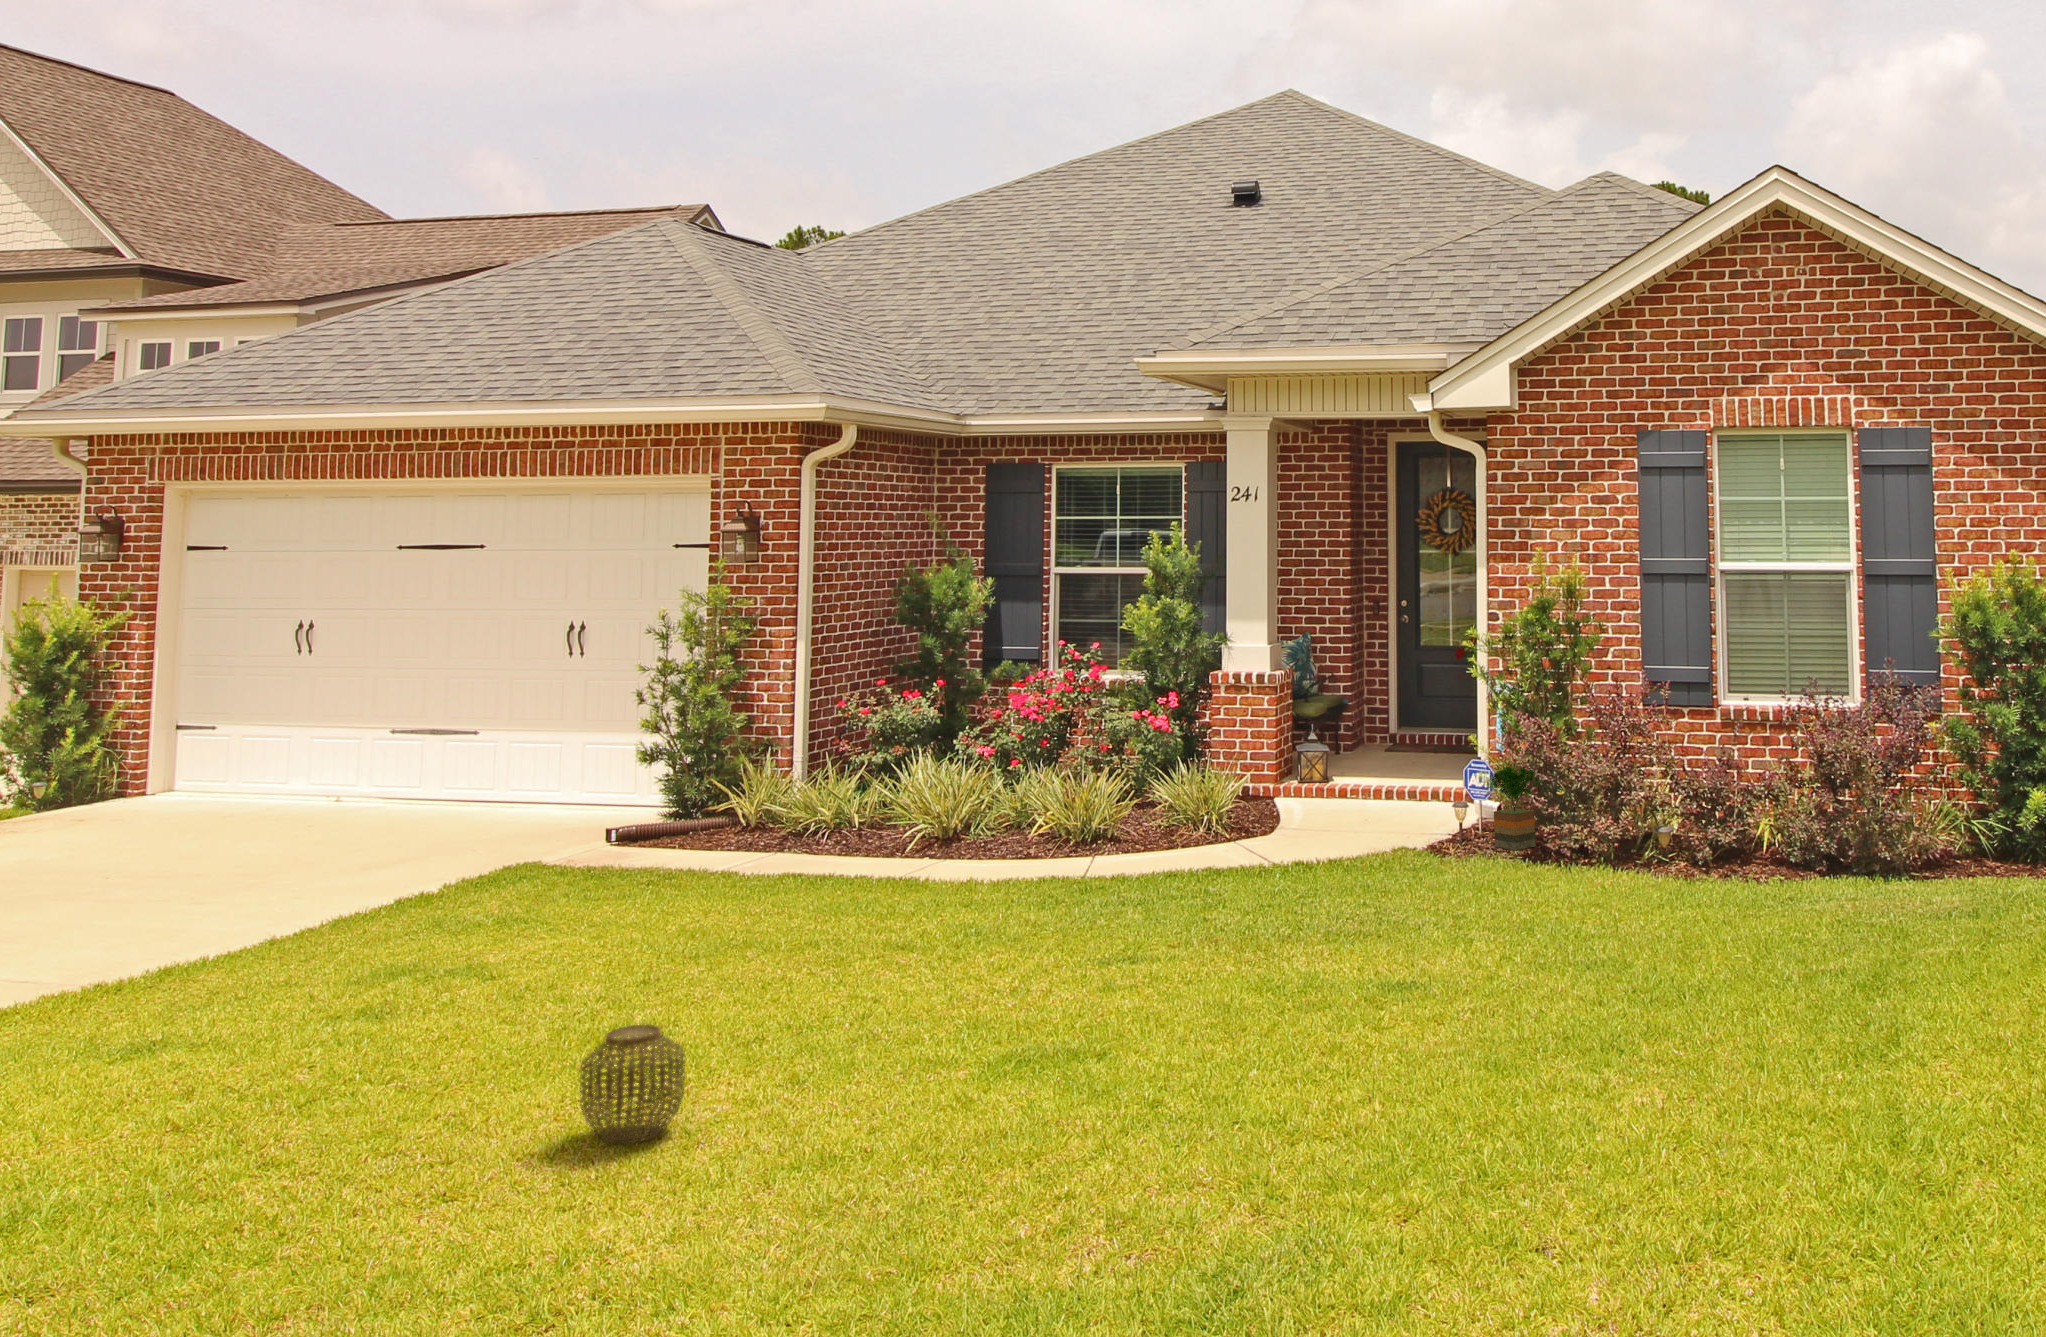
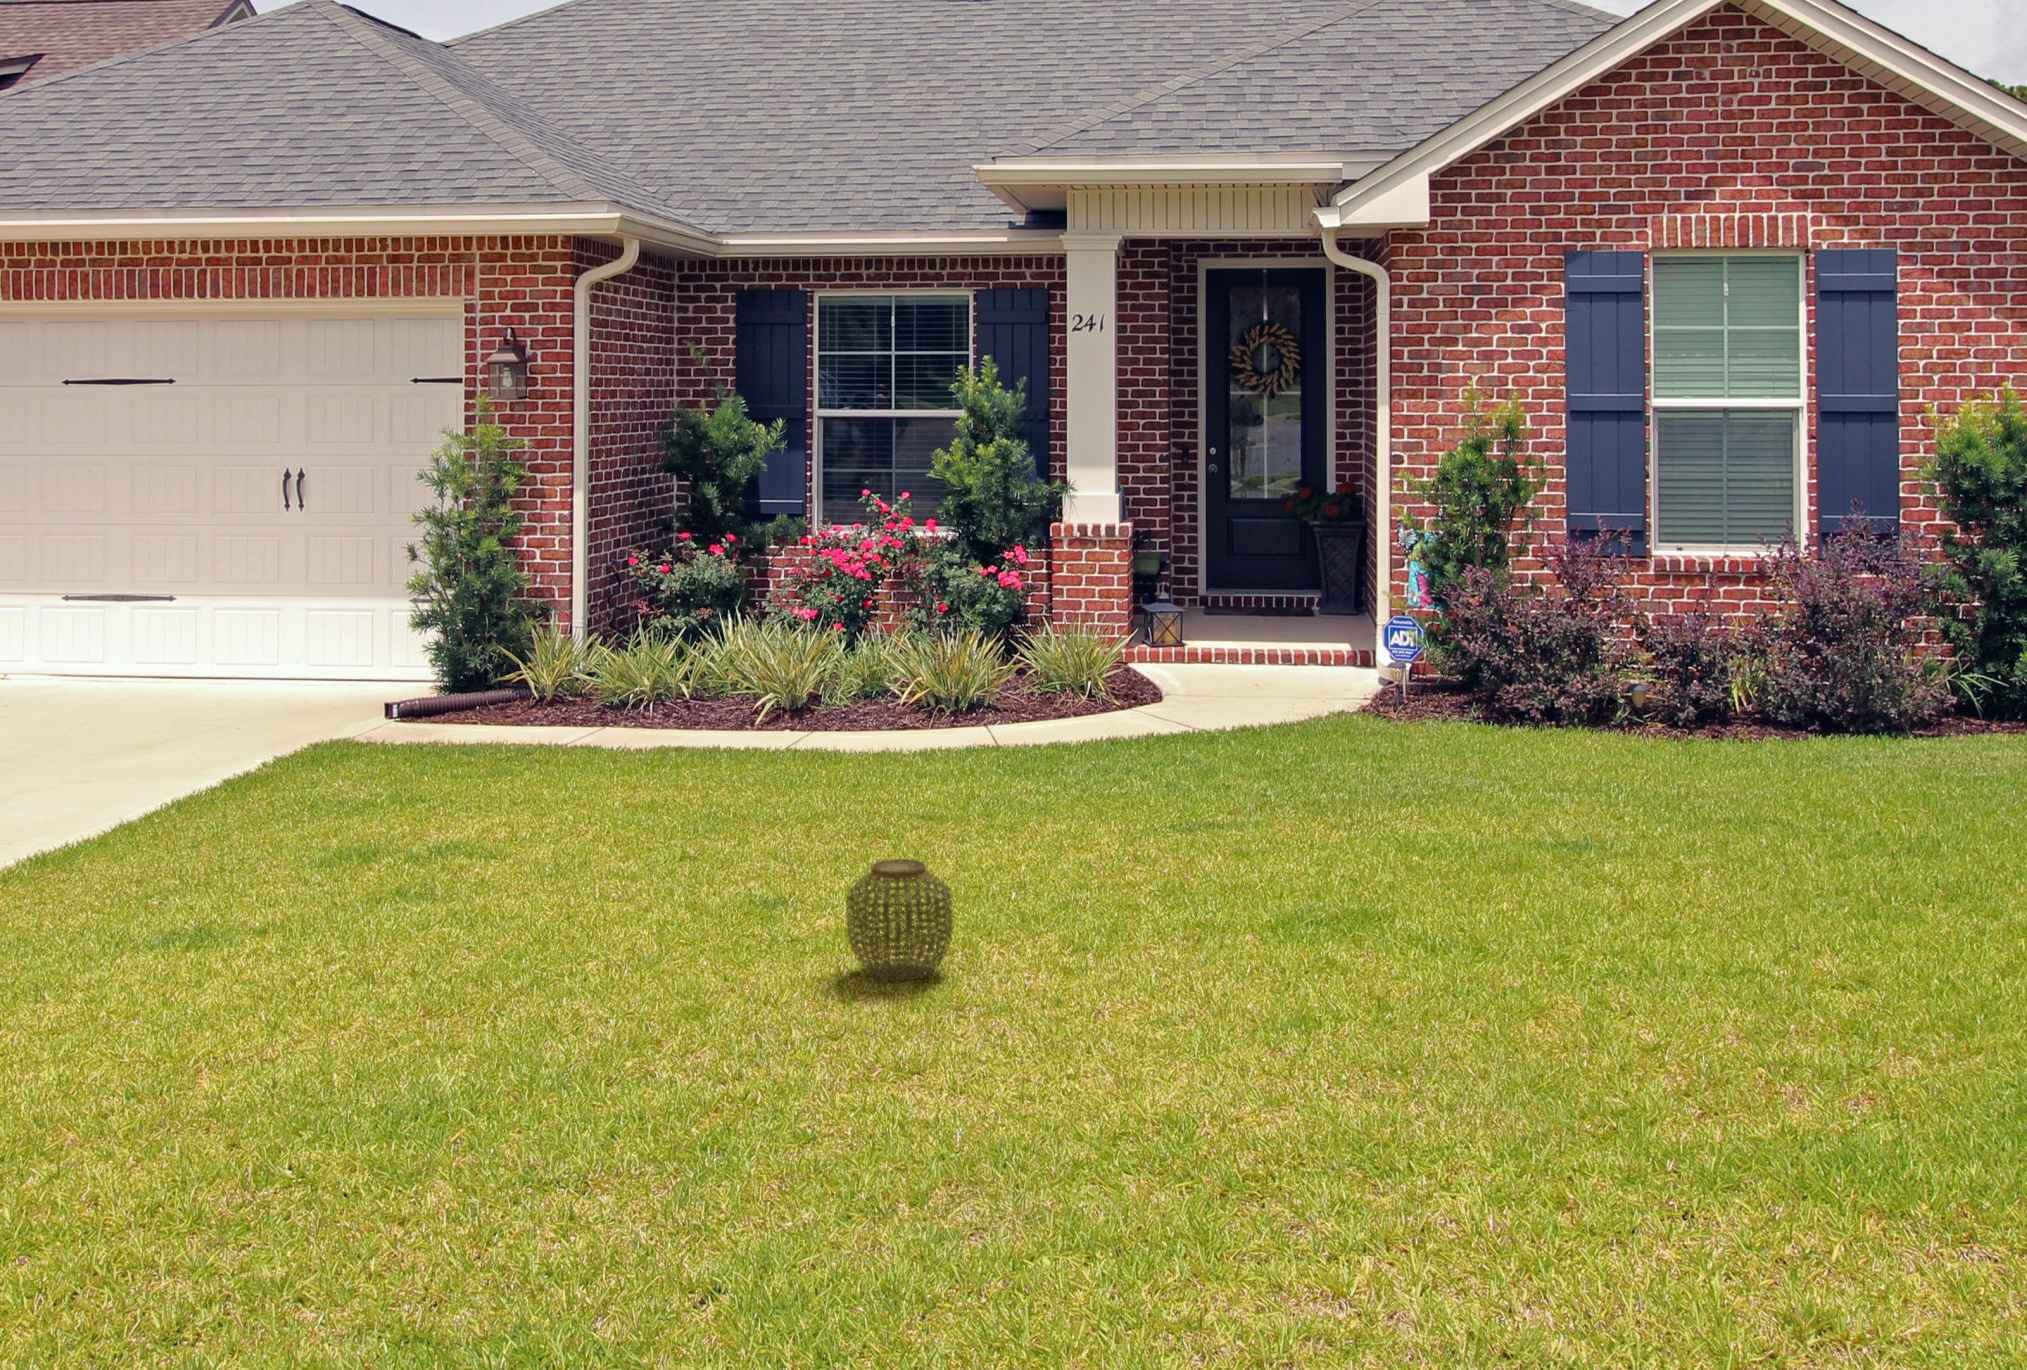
potted tree: present [1491,767,1541,850] -> none [1436,618,1494,709]

